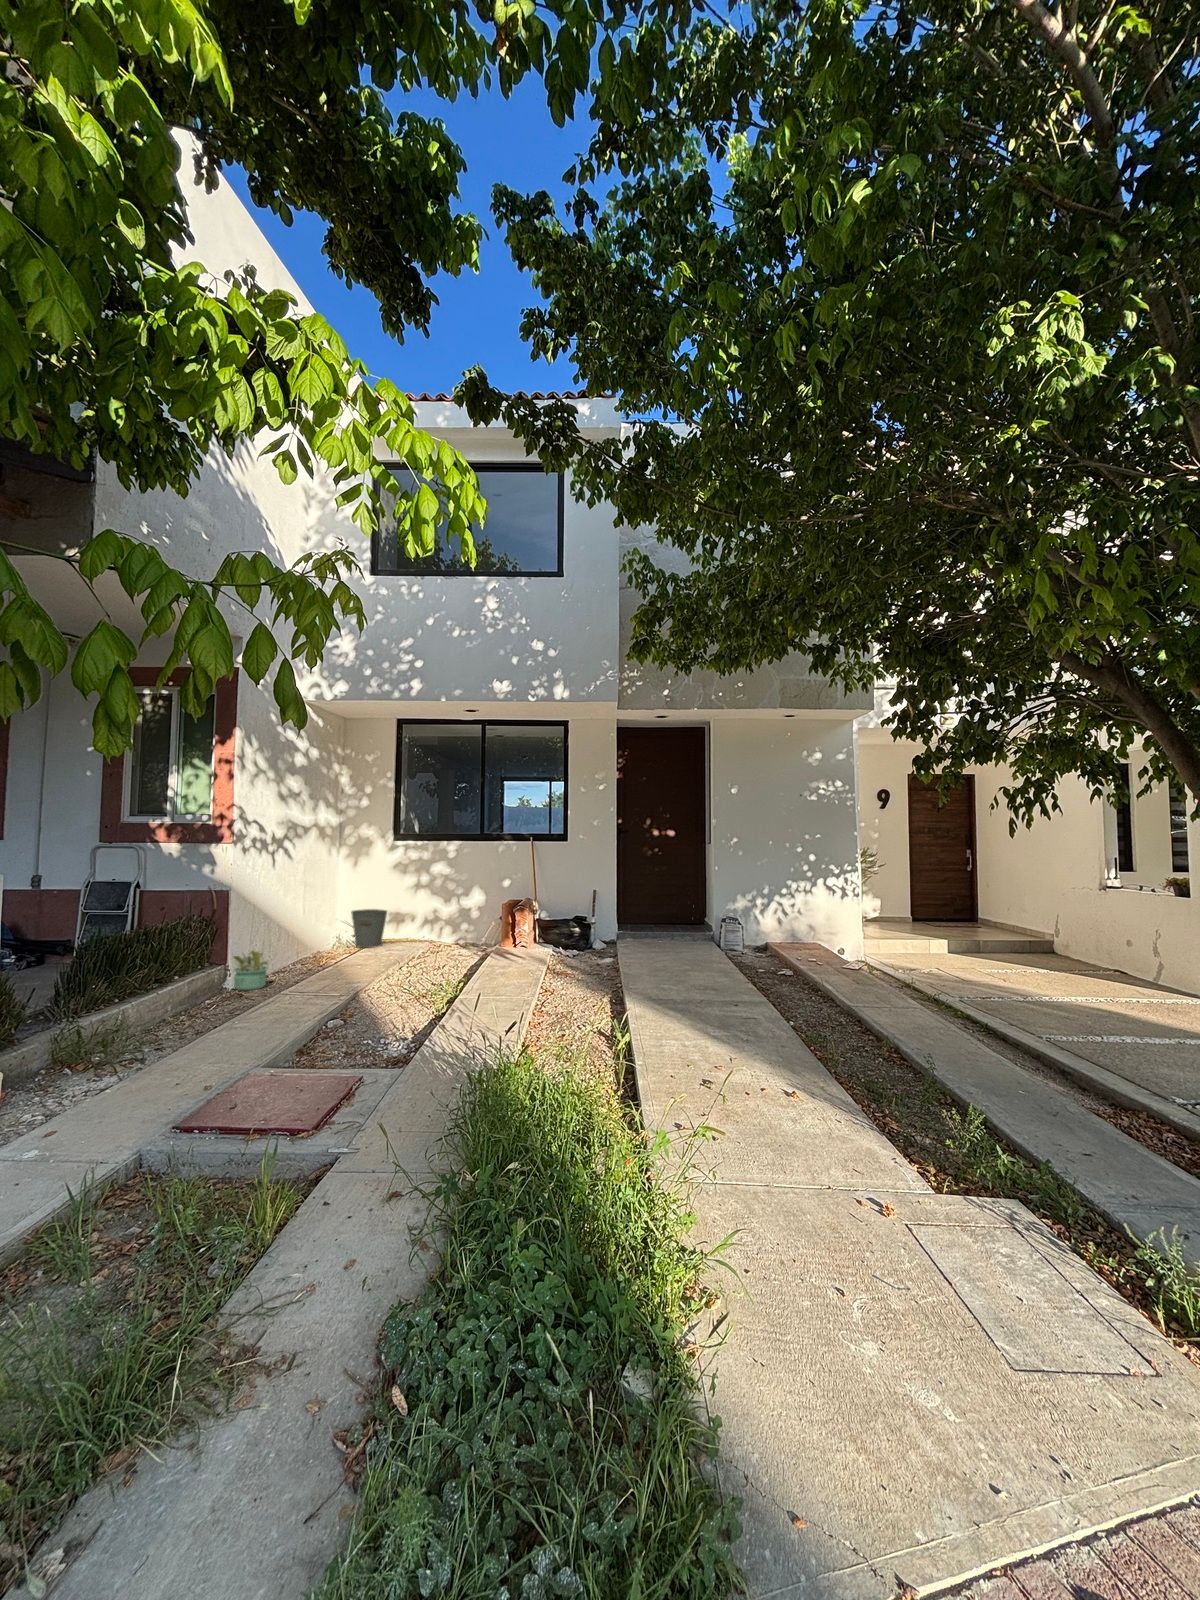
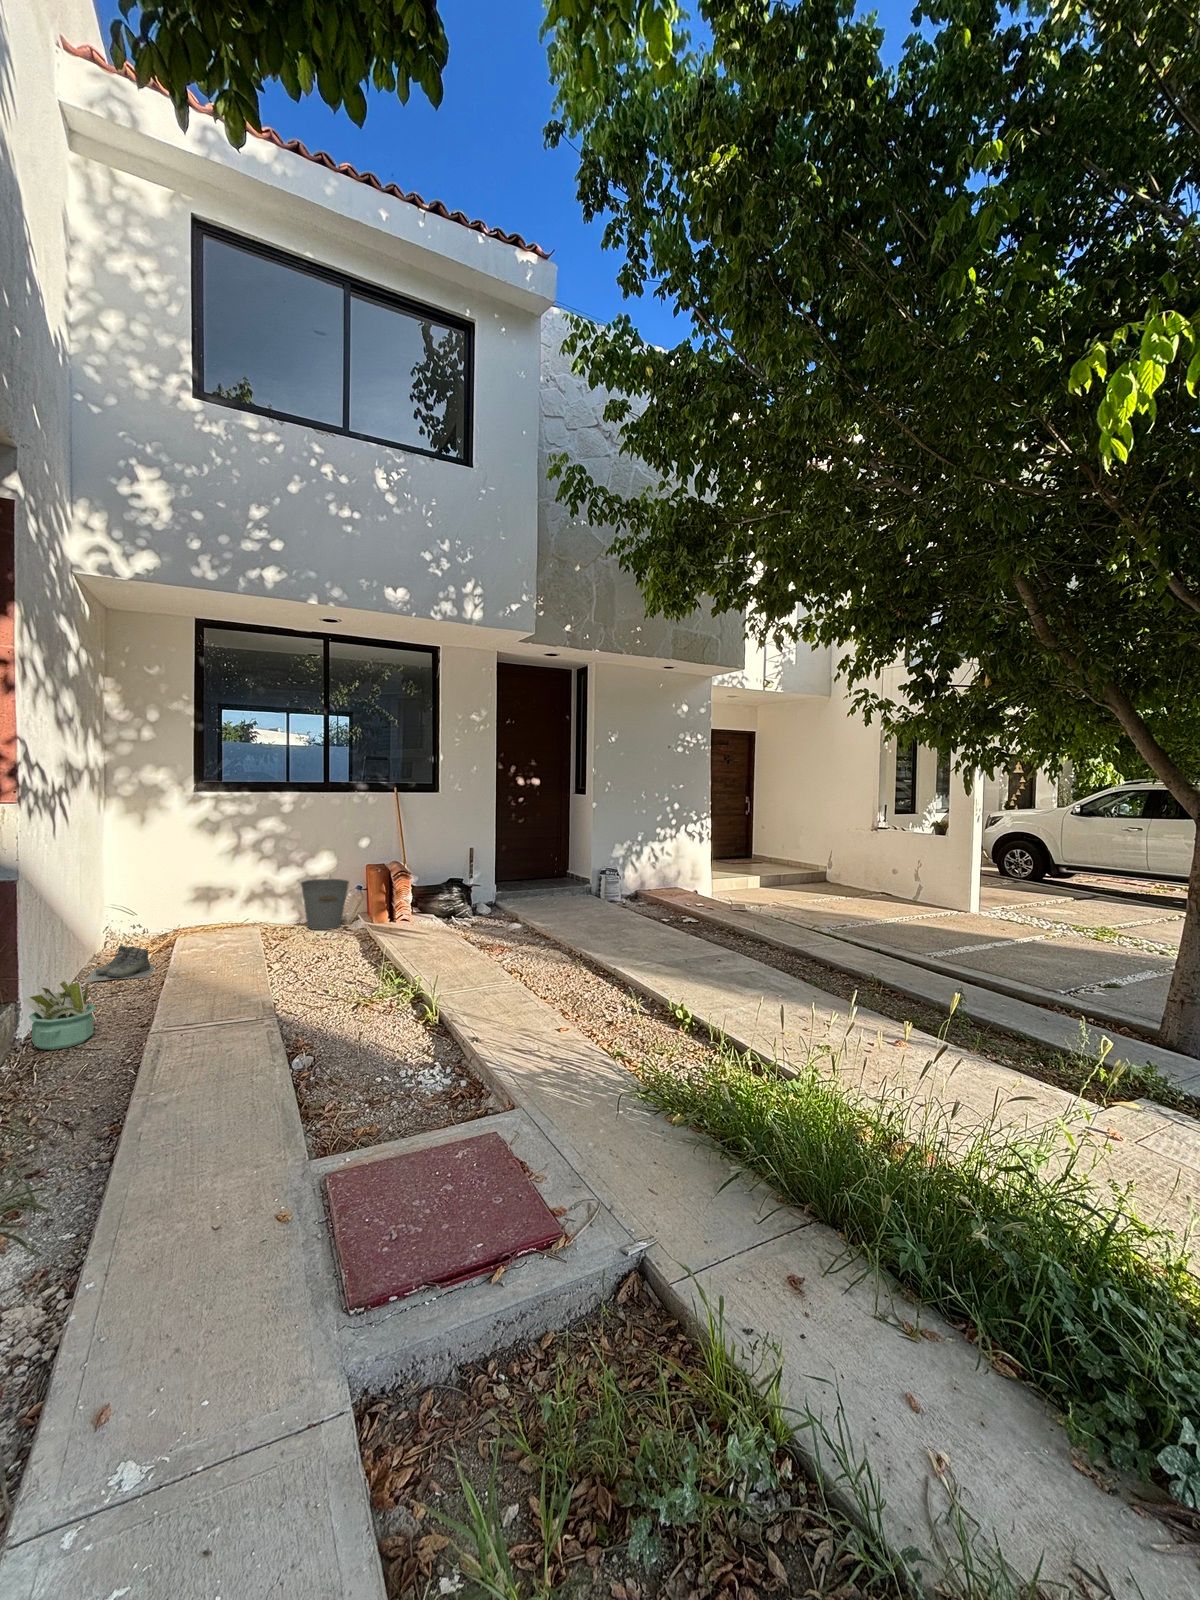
bucket: present [351,909,387,948] -> present [301,879,349,930]
boots: none [294,941,341,964] -> present [85,945,154,982]

